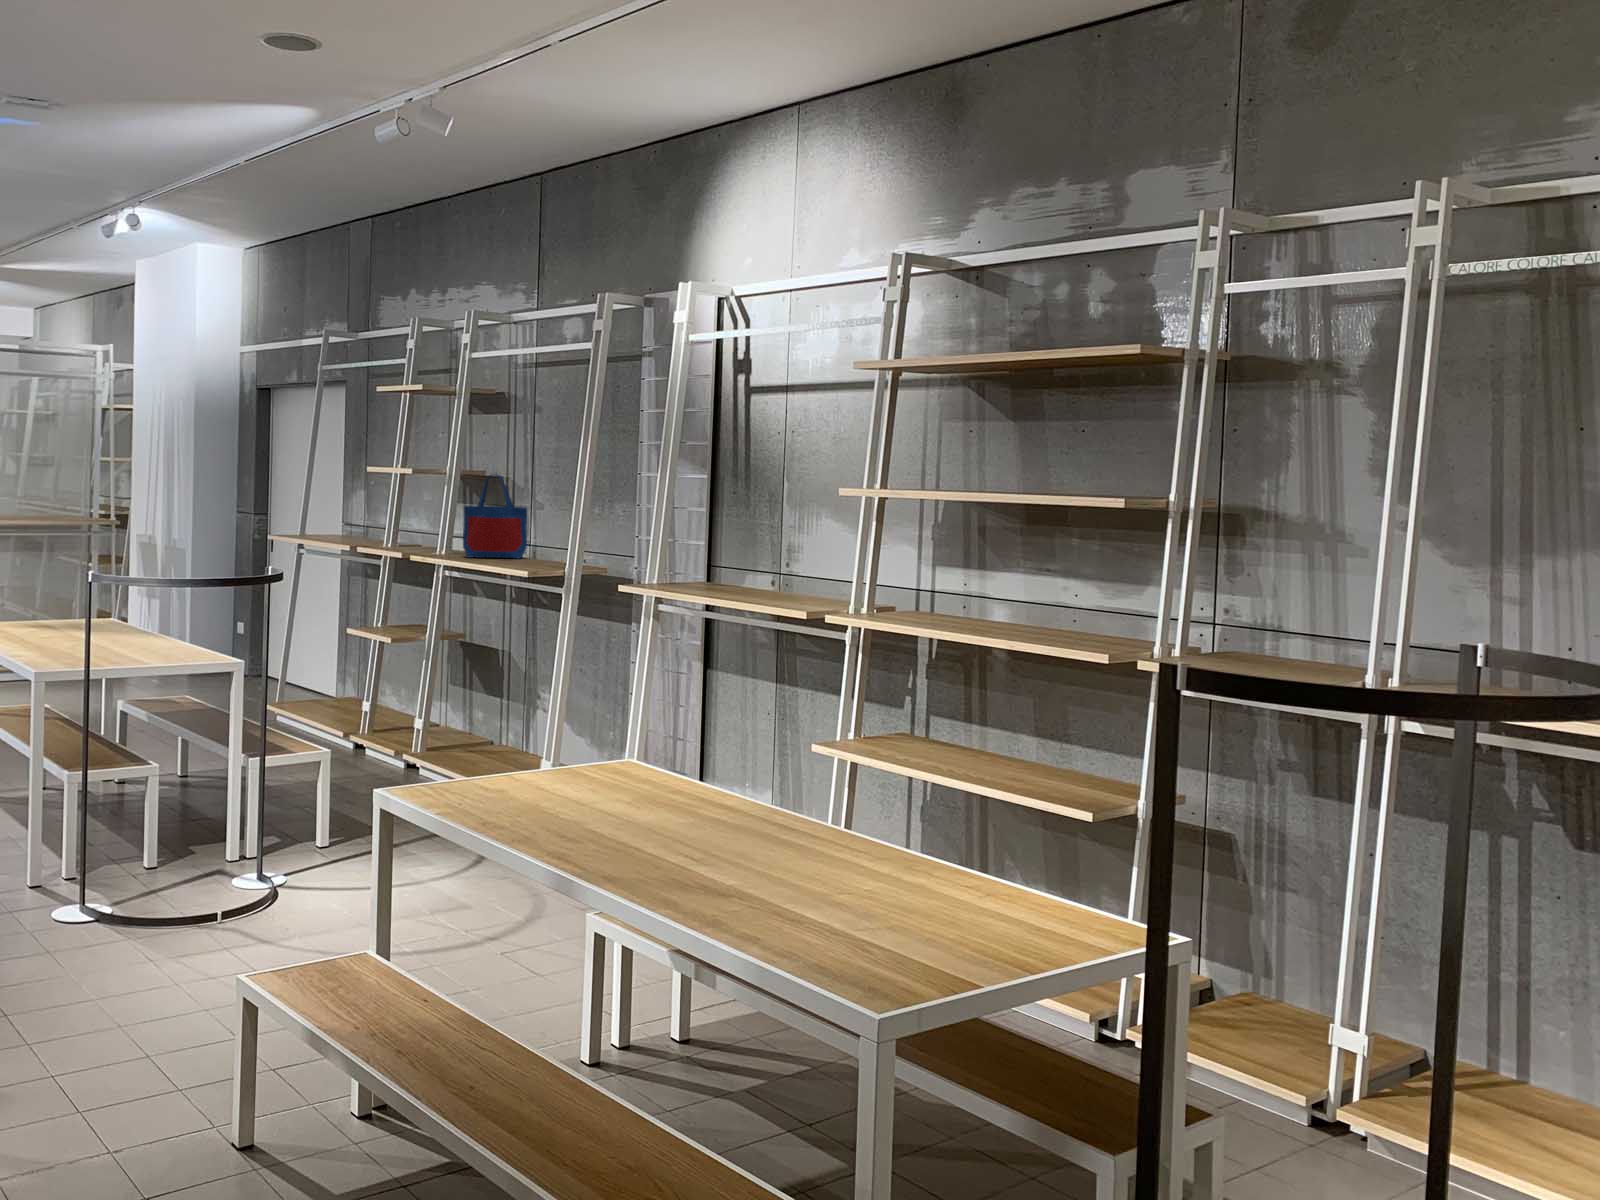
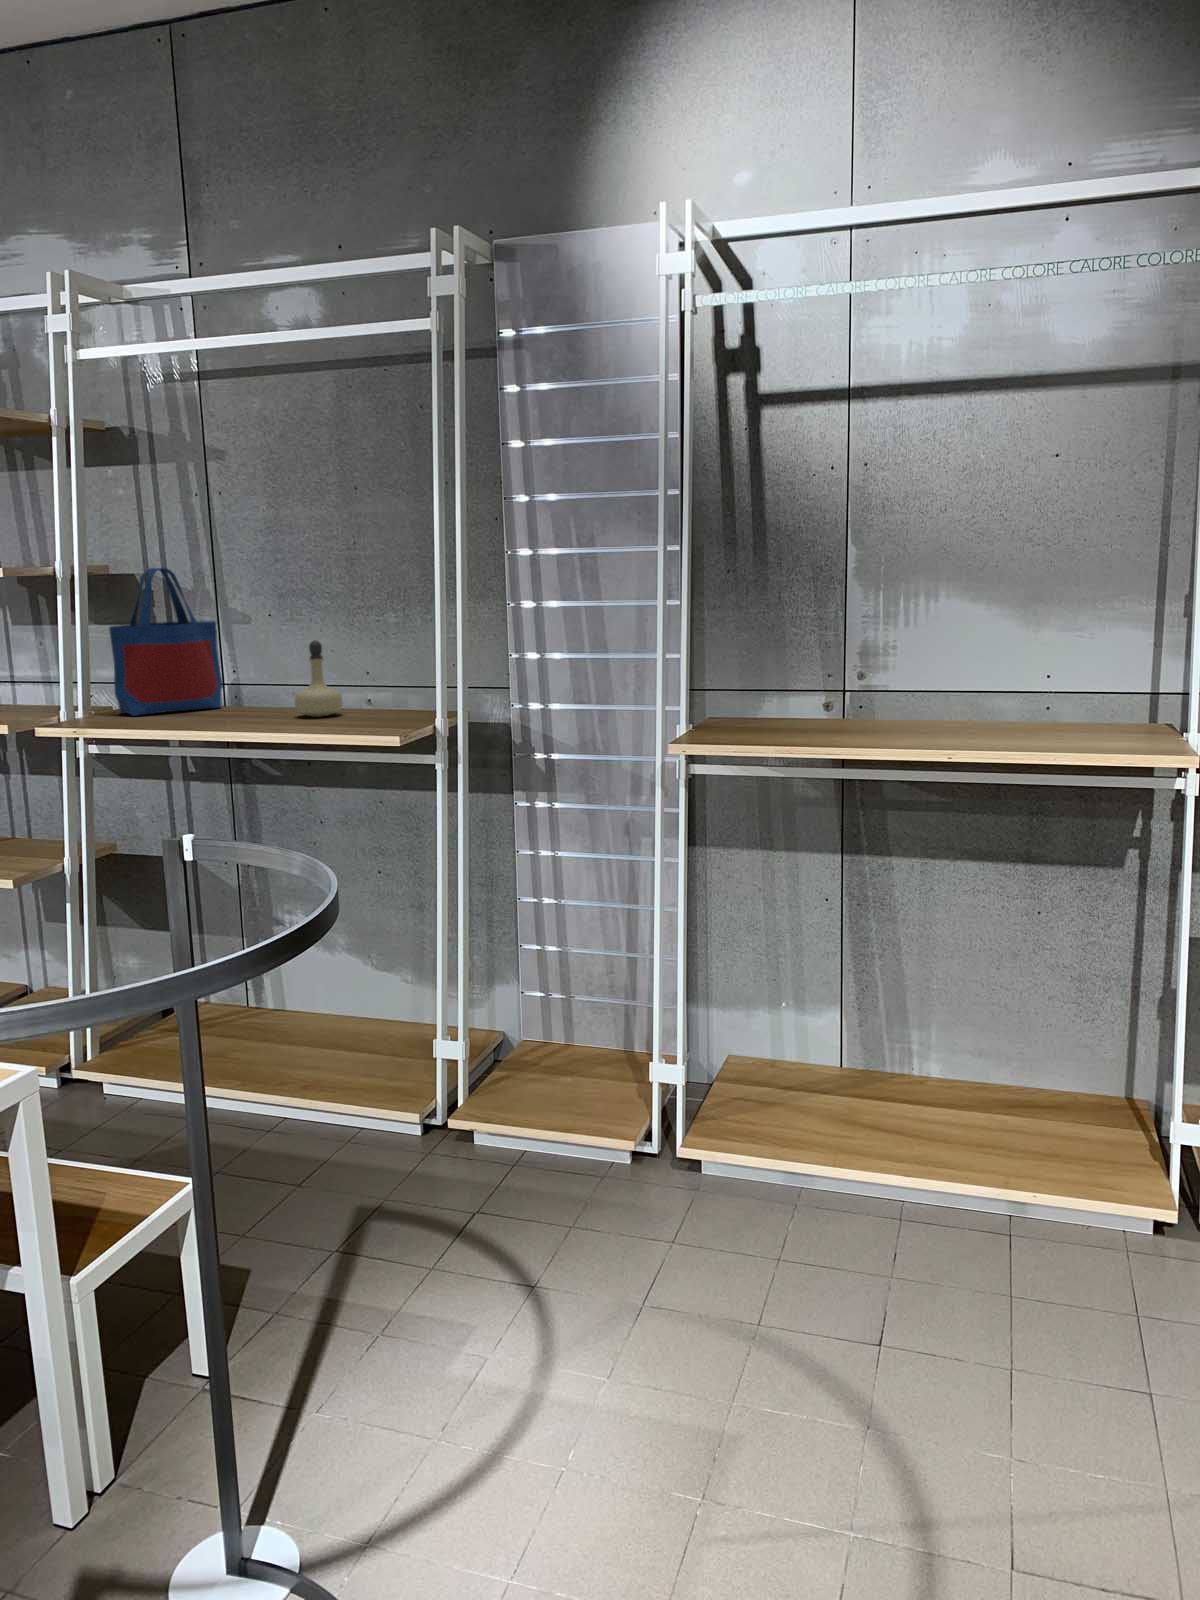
perfume bottle: none [528,521,556,566] -> present [295,640,342,717]

